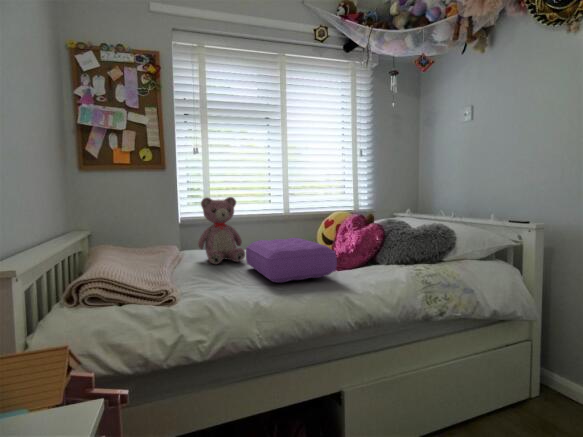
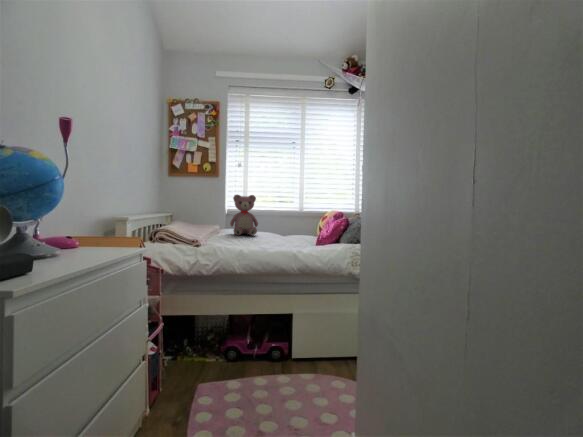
pillow: present [246,238,337,283] -> none [254,221,300,243]

